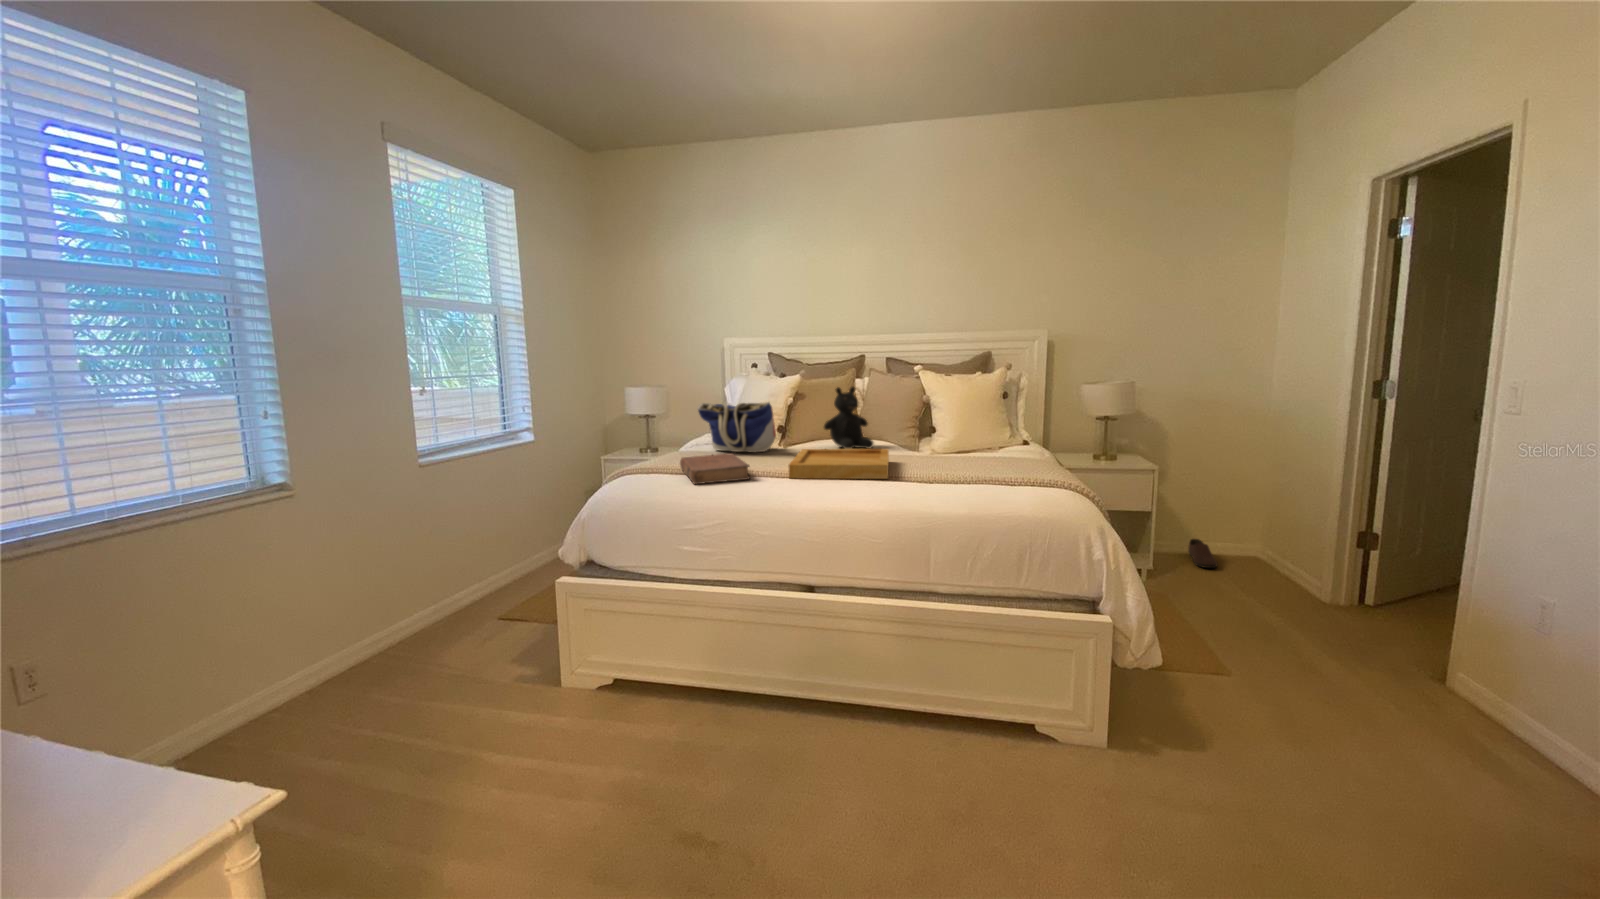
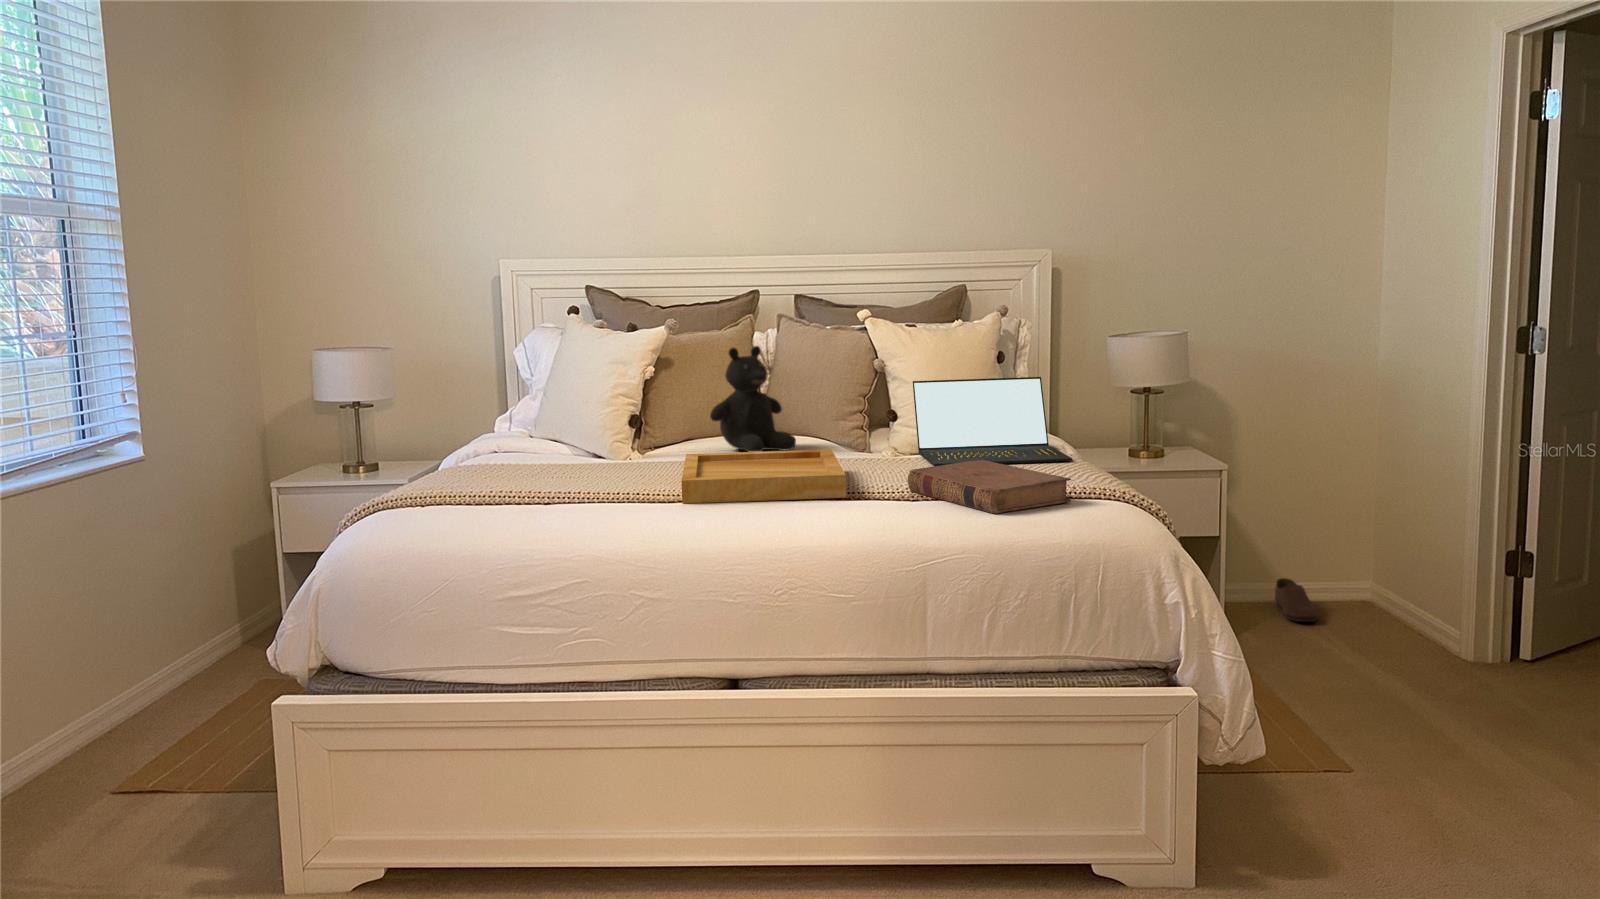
tote bag: present [698,402,776,452] -> none [489,374,629,463]
laptop: none [945,408,1043,461] -> present [913,377,1073,466]
book: present [680,454,750,484] -> present [908,460,1071,514]

